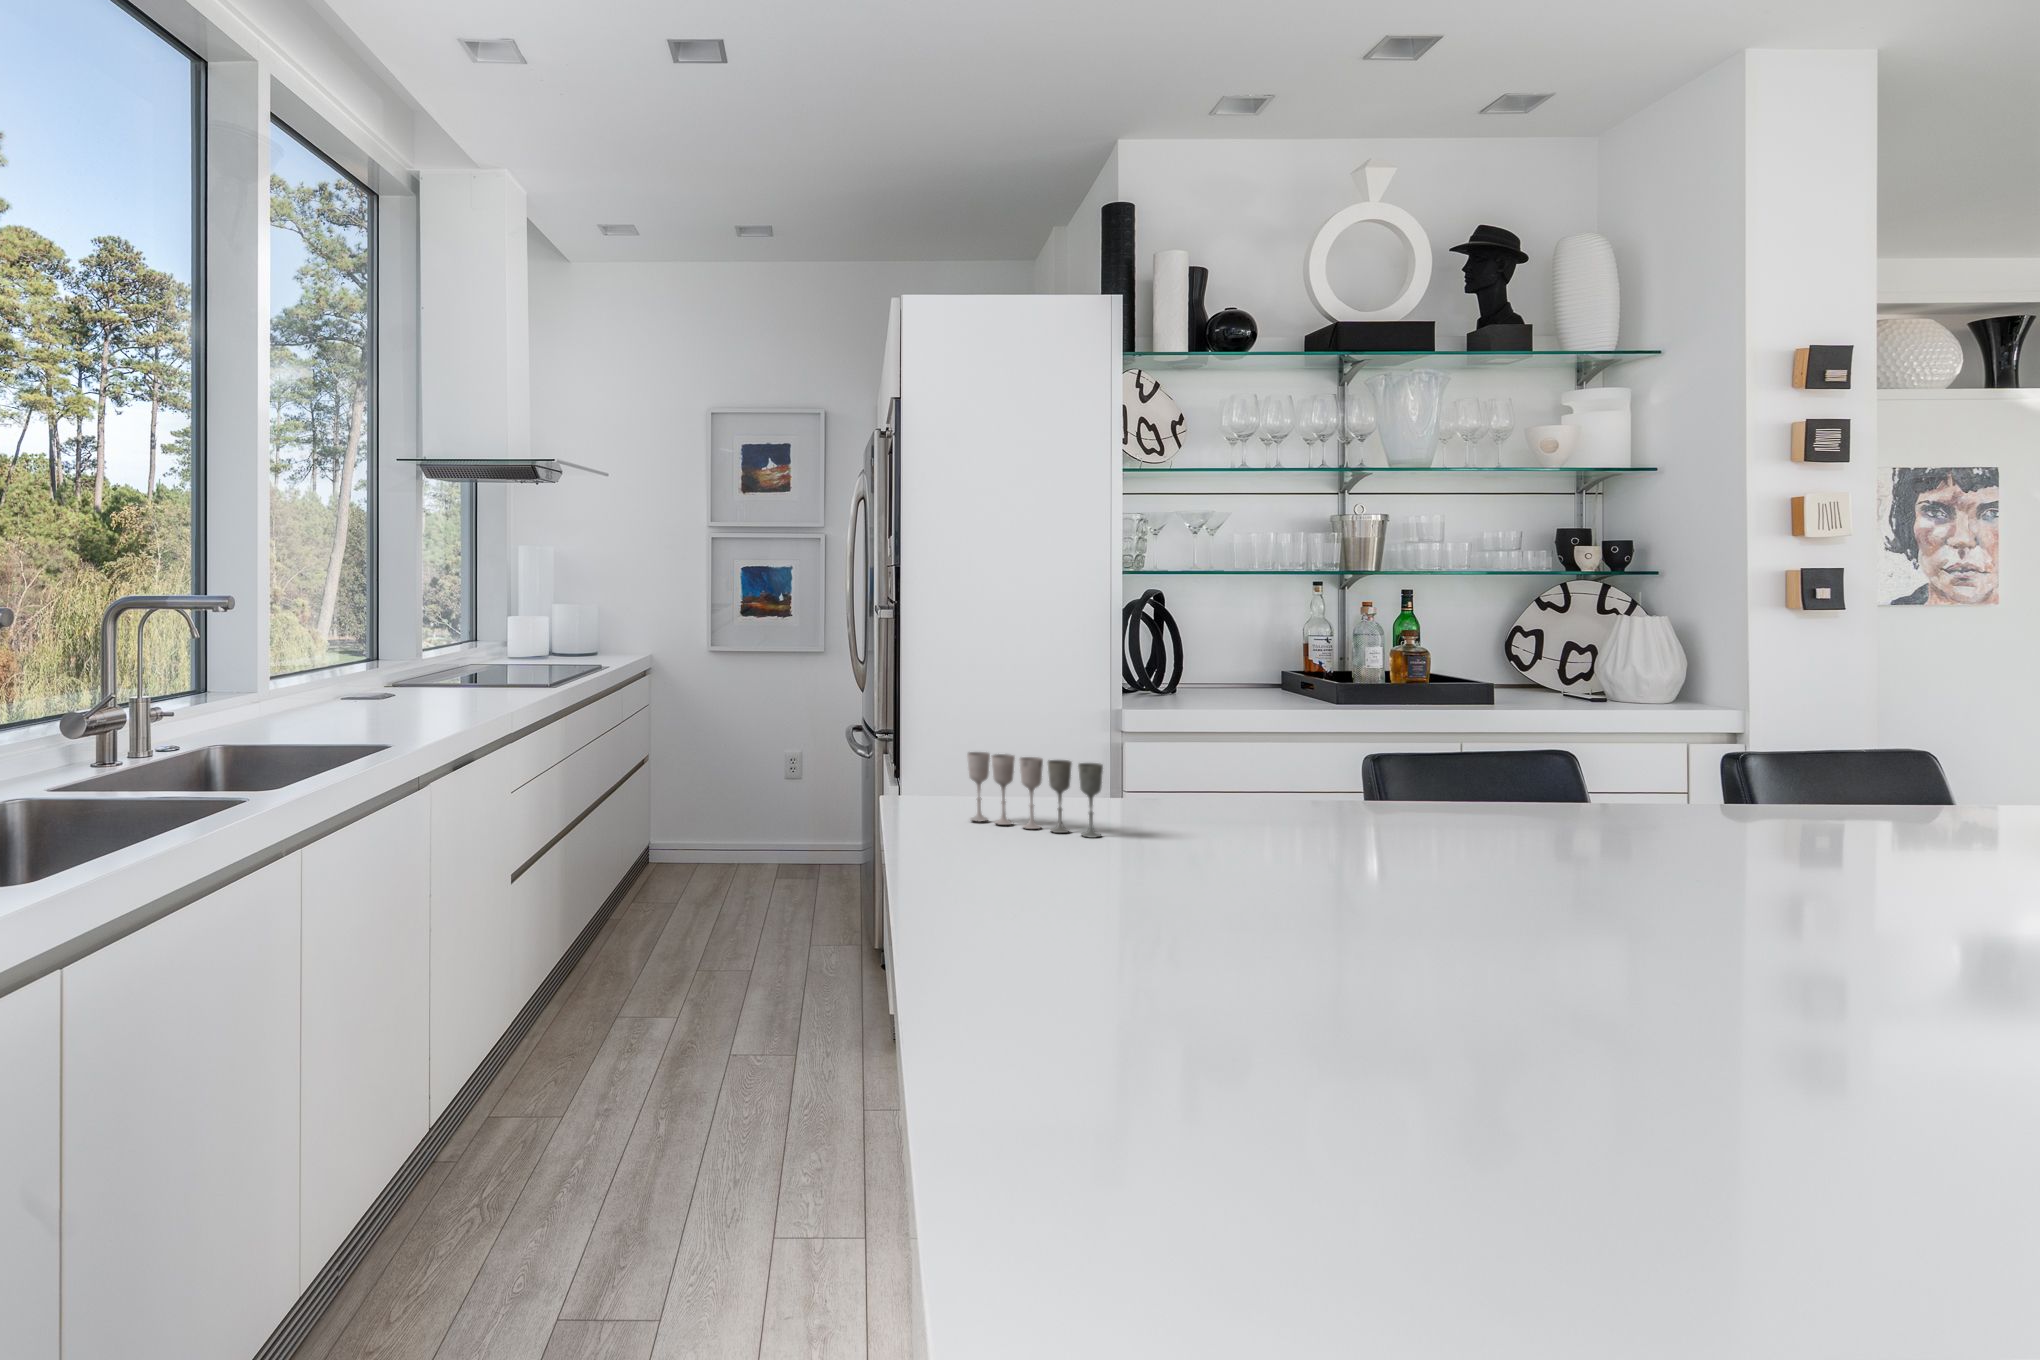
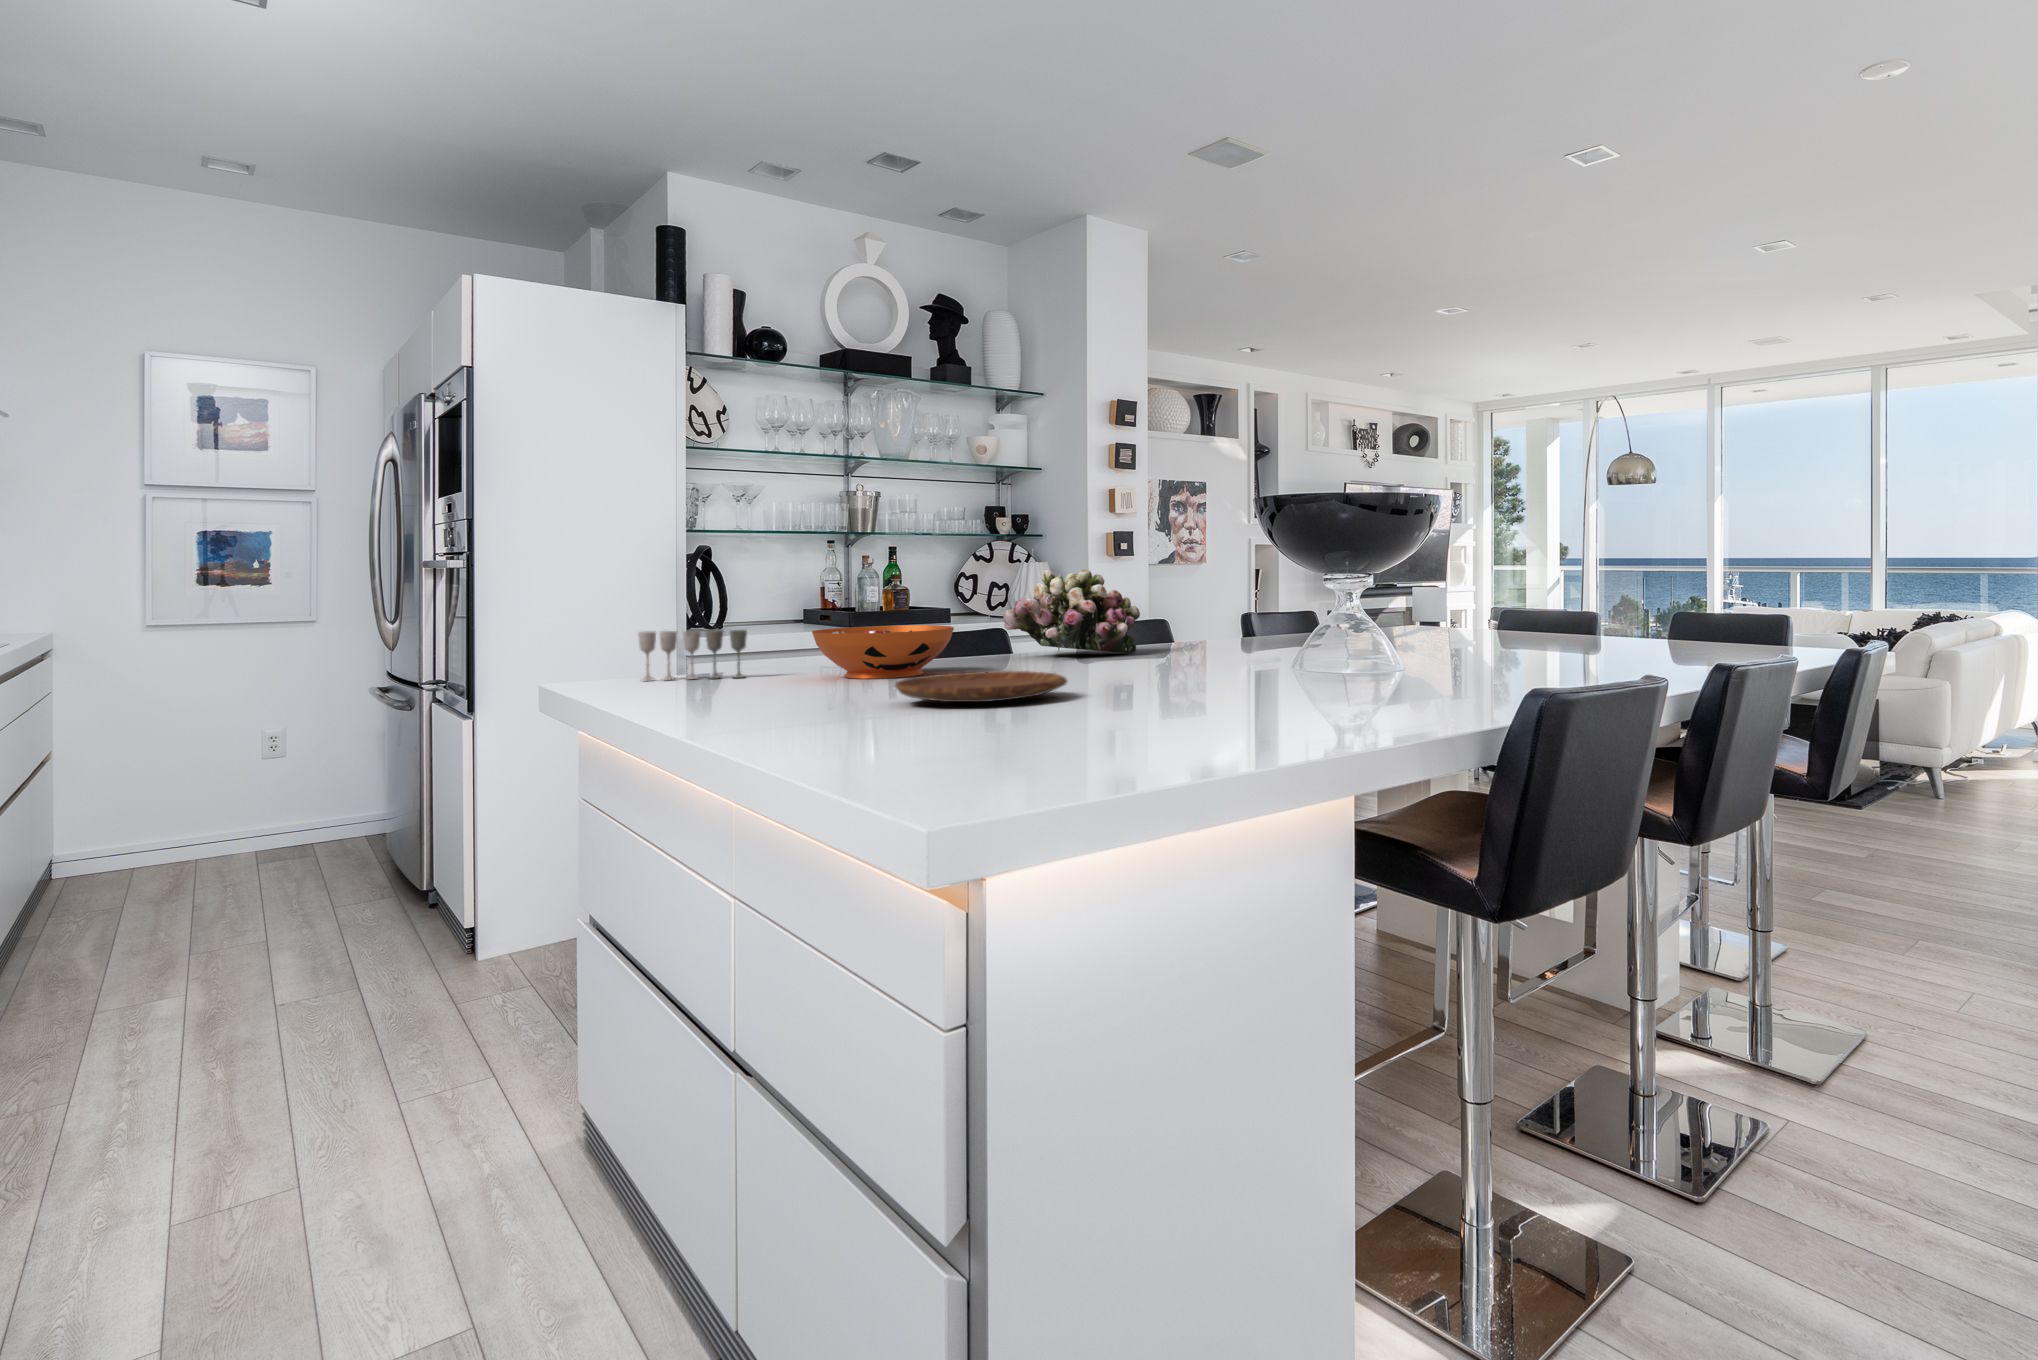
flower arrangement: none [1552,679,1867,859] -> present [1003,569,1140,653]
decorative bowl: none [1180,777,1431,890] -> present [812,625,954,678]
tray: none [1214,984,1653,1152] -> present [895,671,1067,702]

